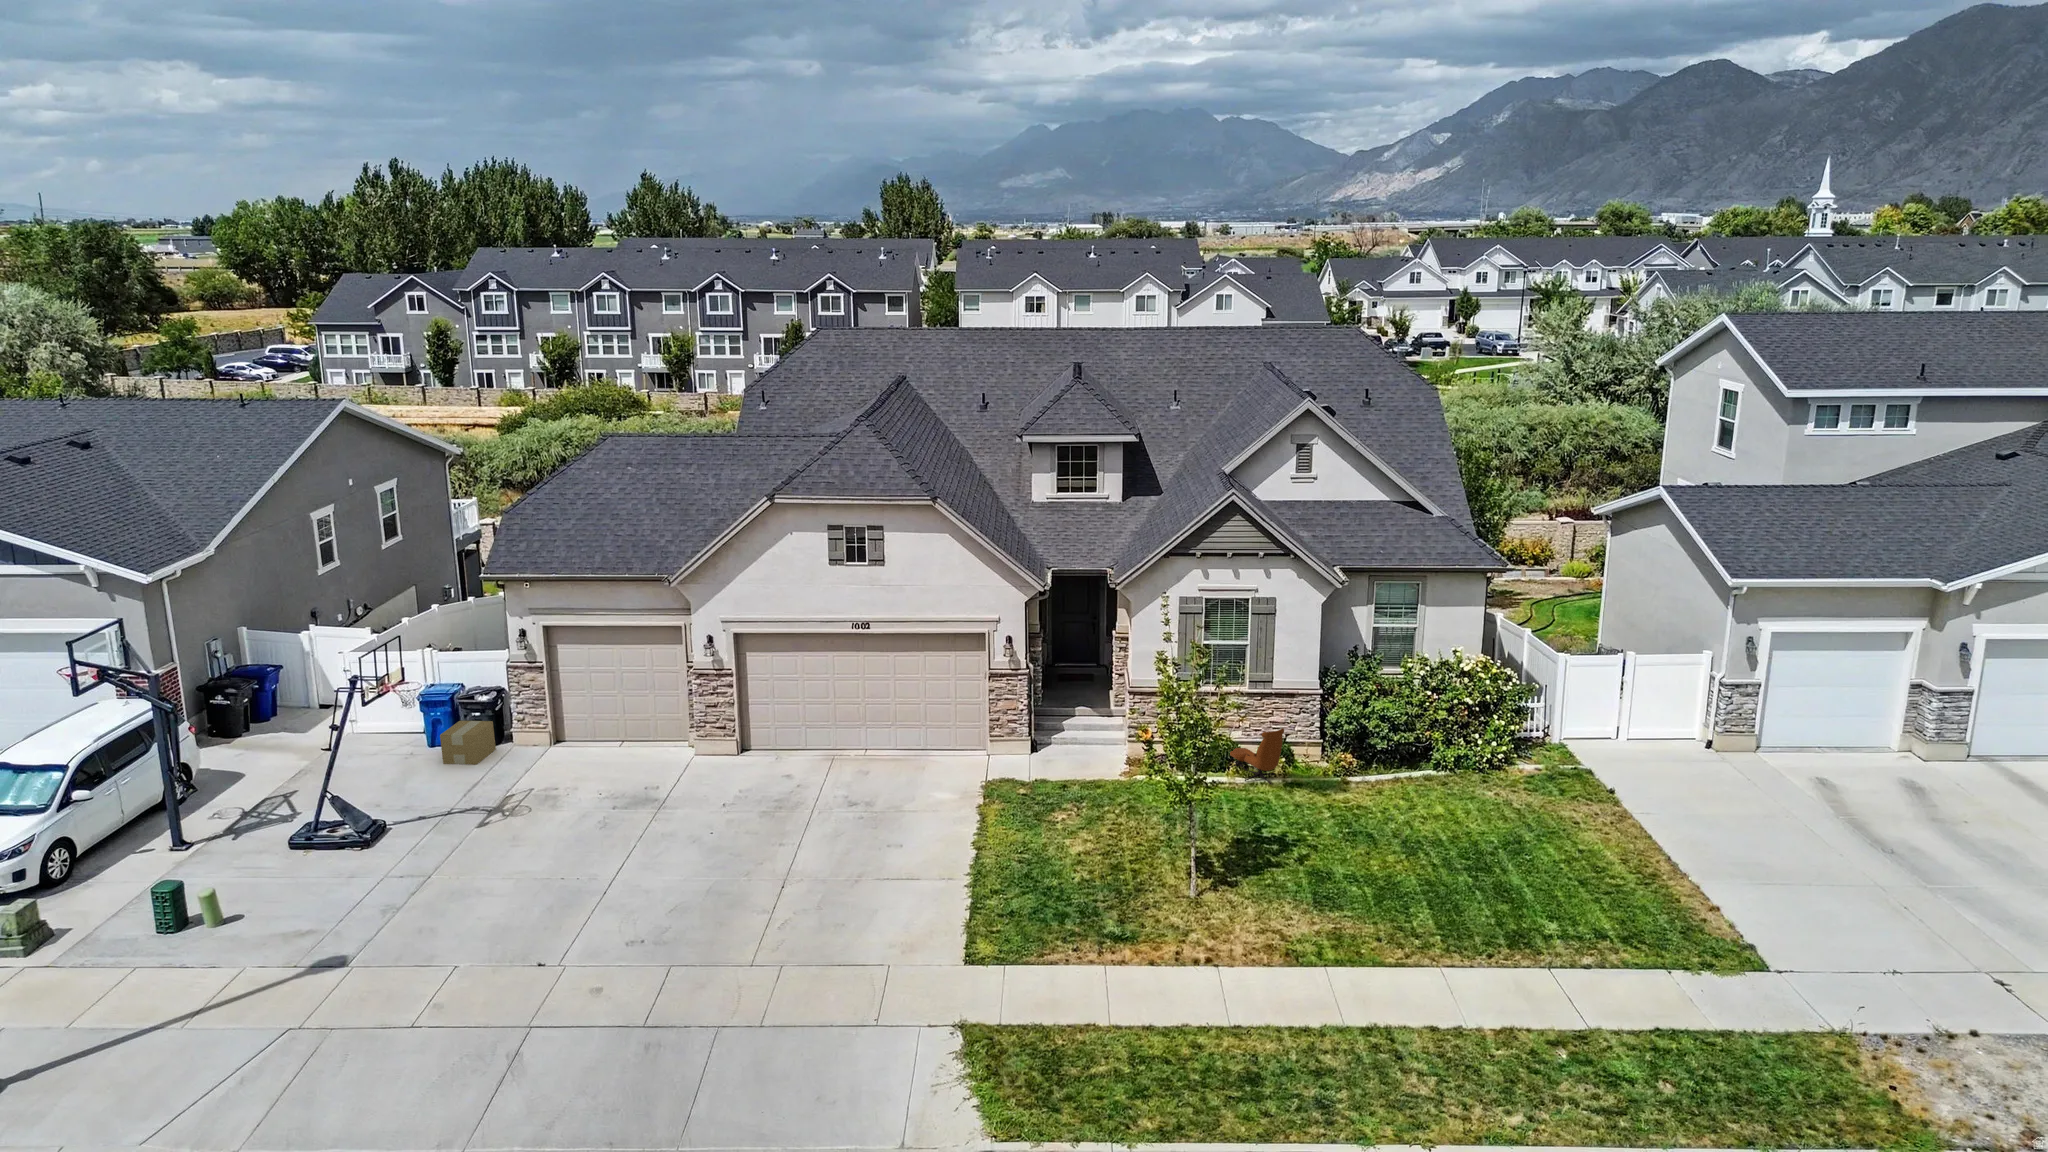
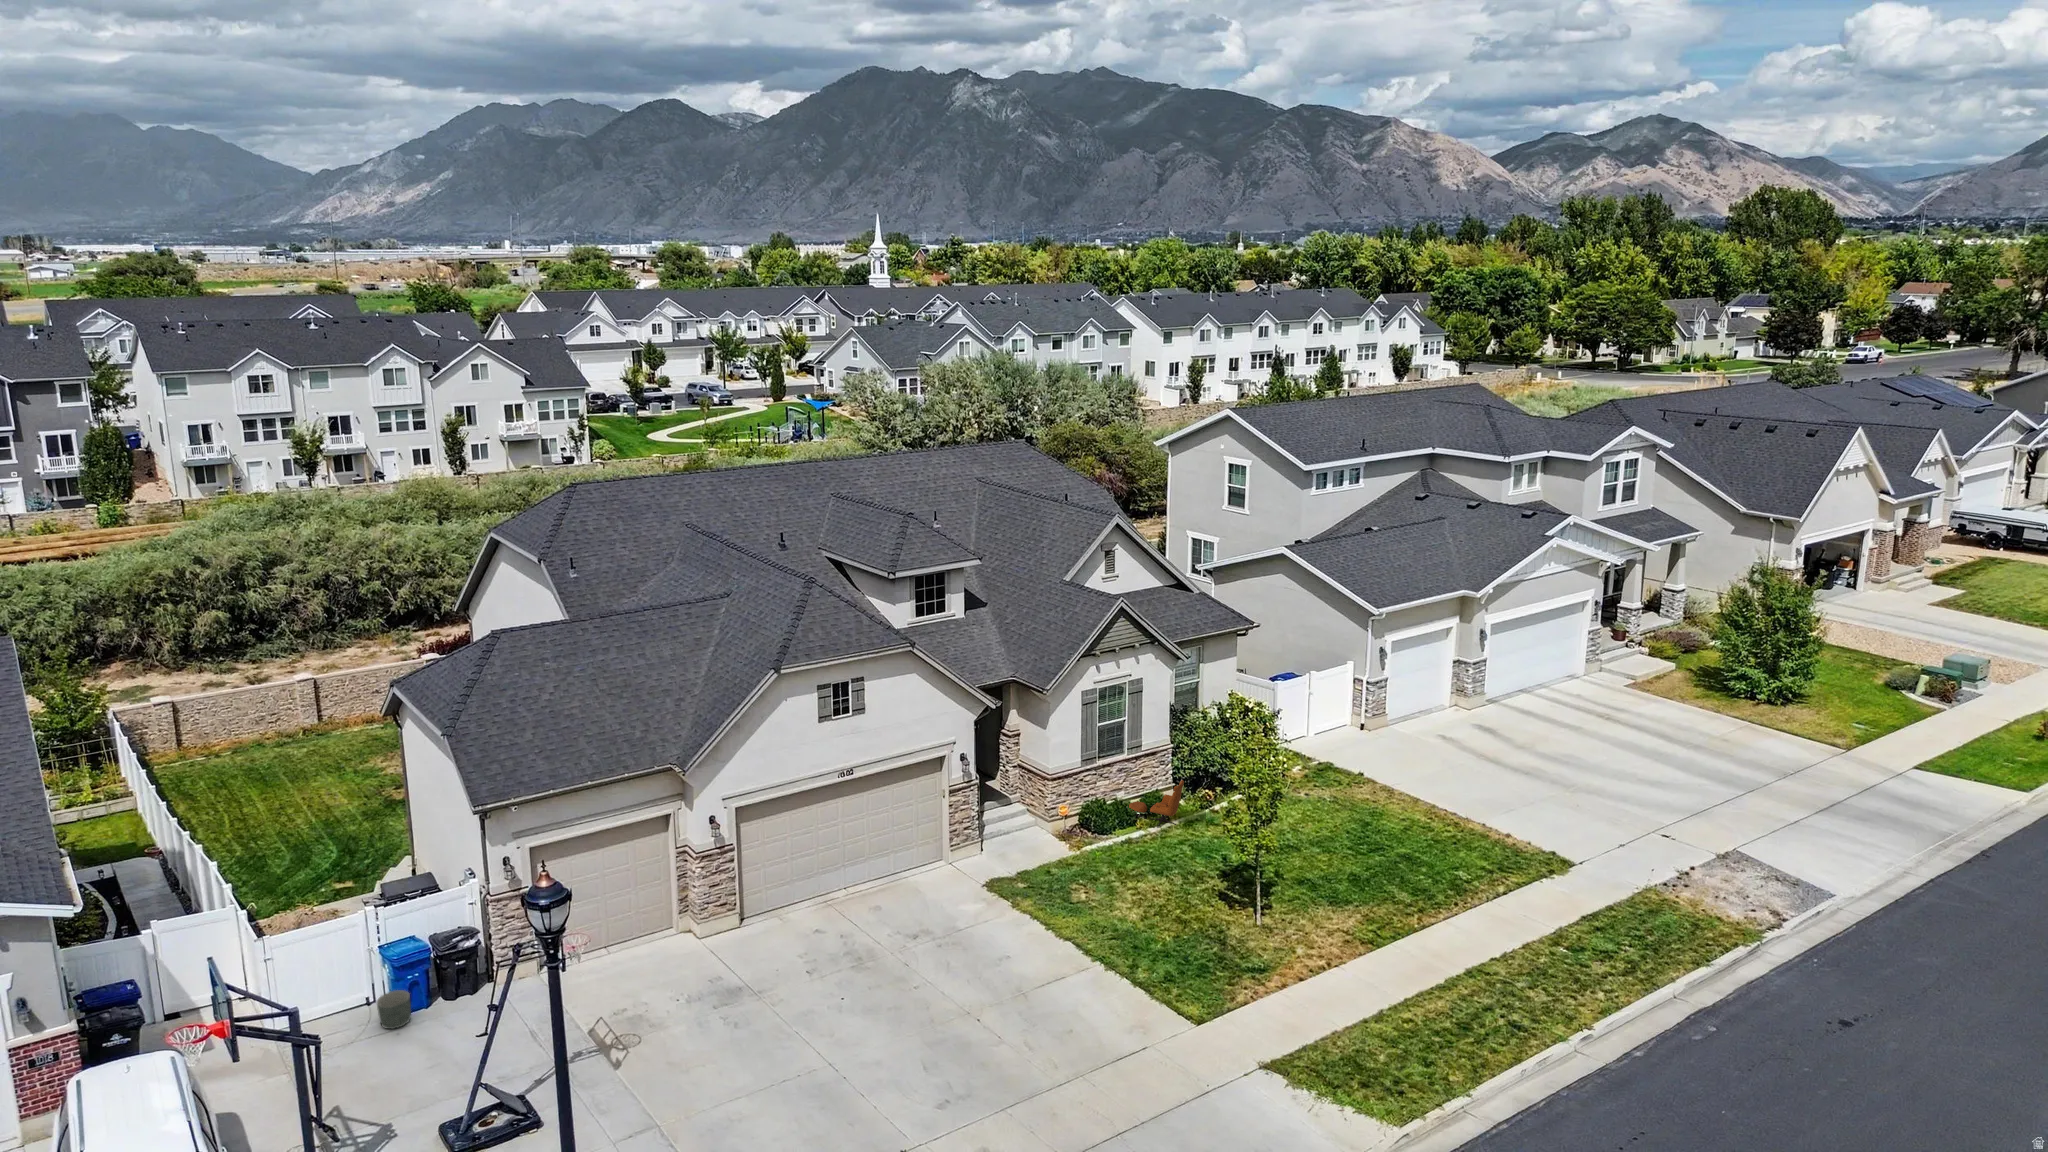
cardboard box: present [440,721,496,765] -> none [438,966,490,1029]
planter: none [407,723,437,754] -> present [377,990,411,1029]

